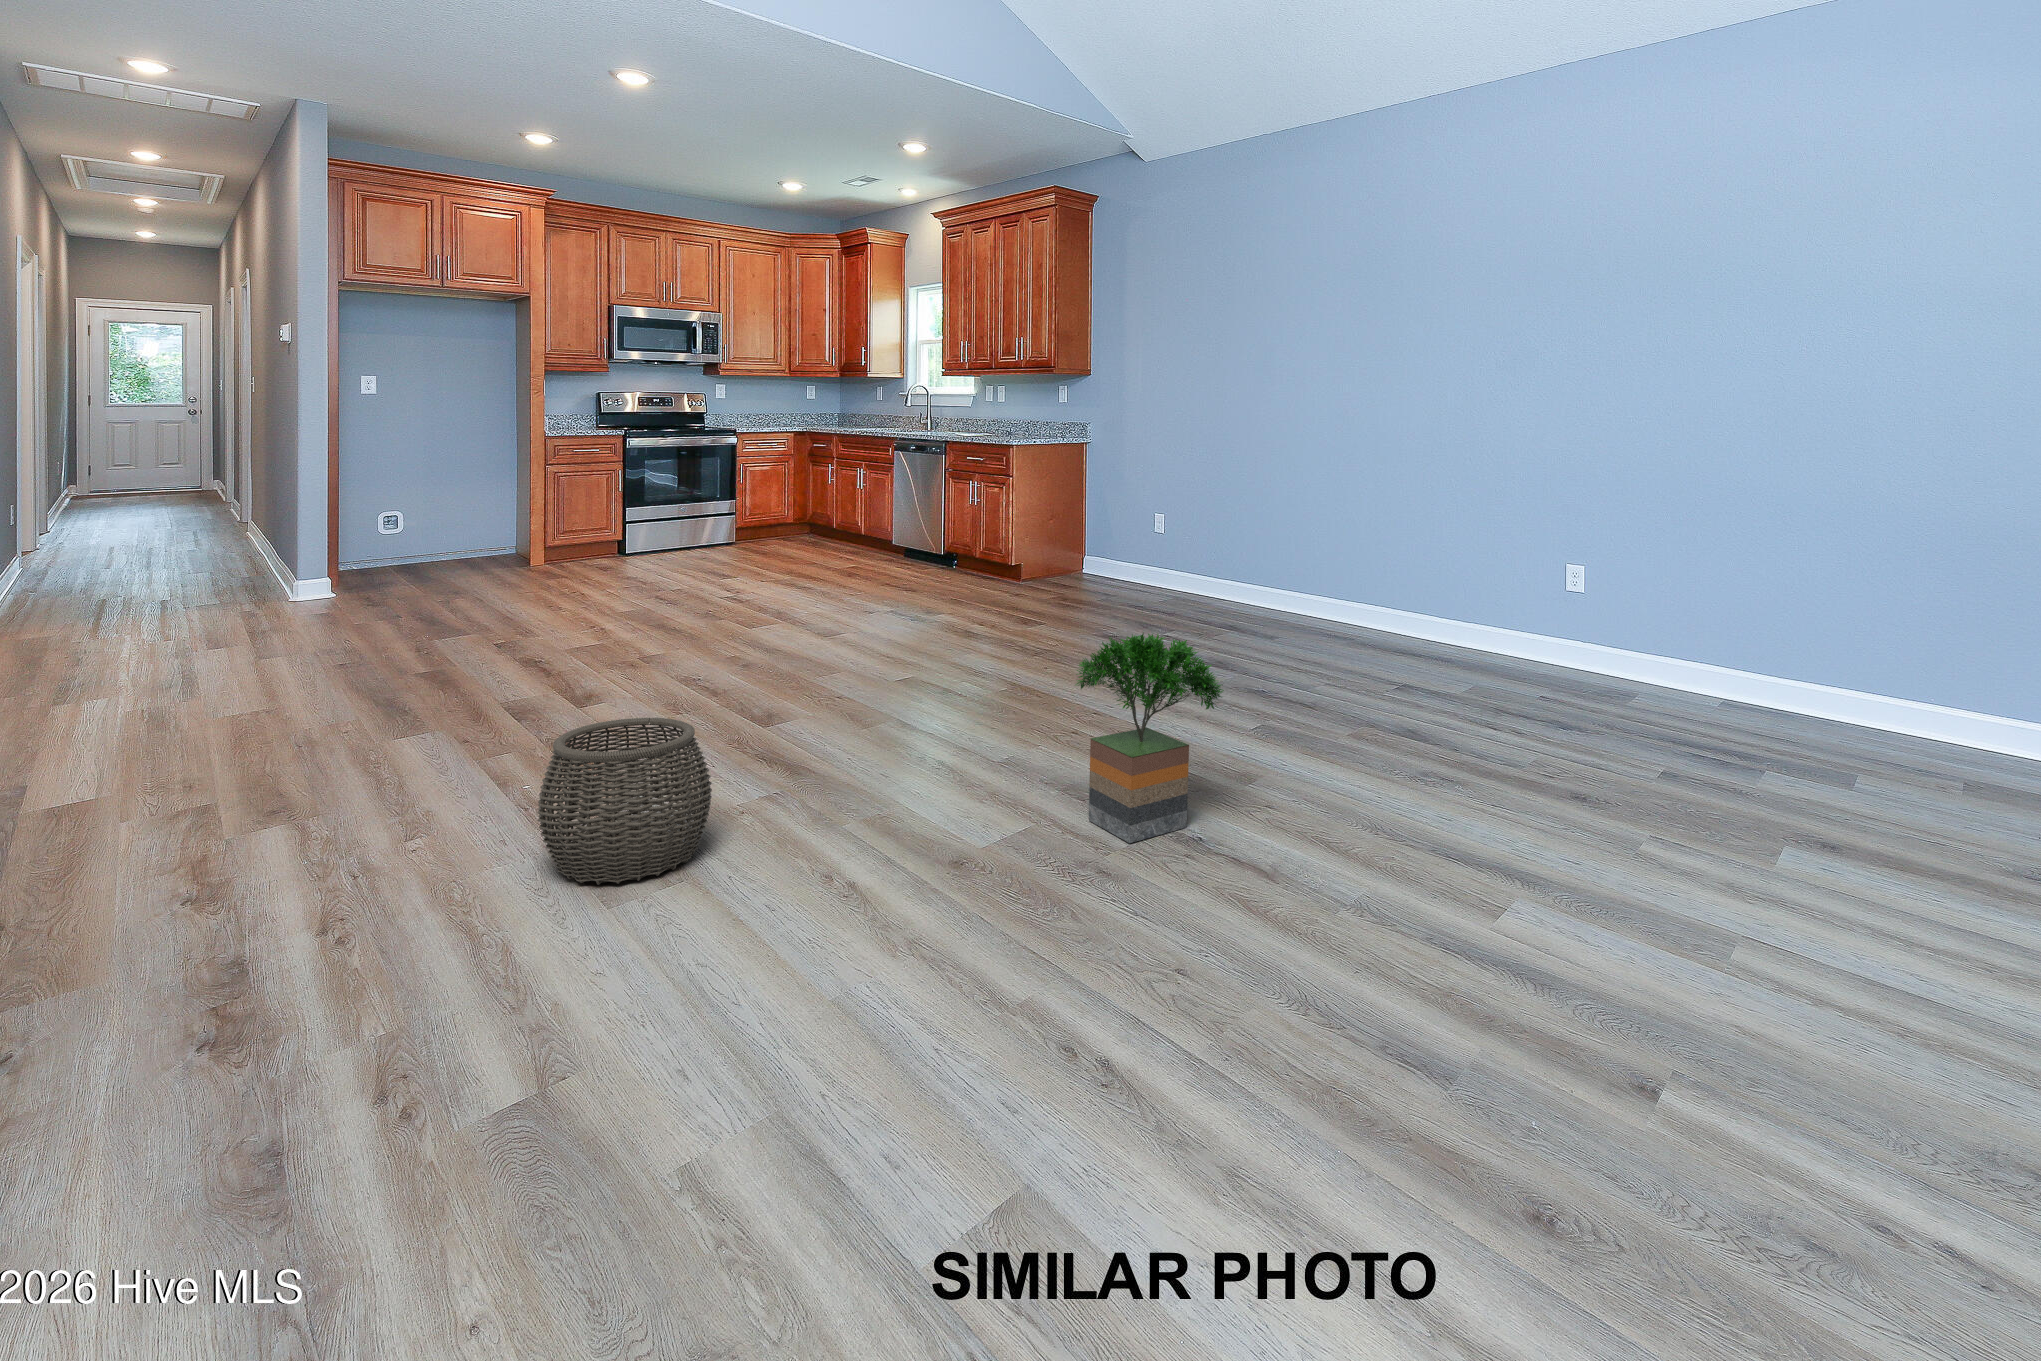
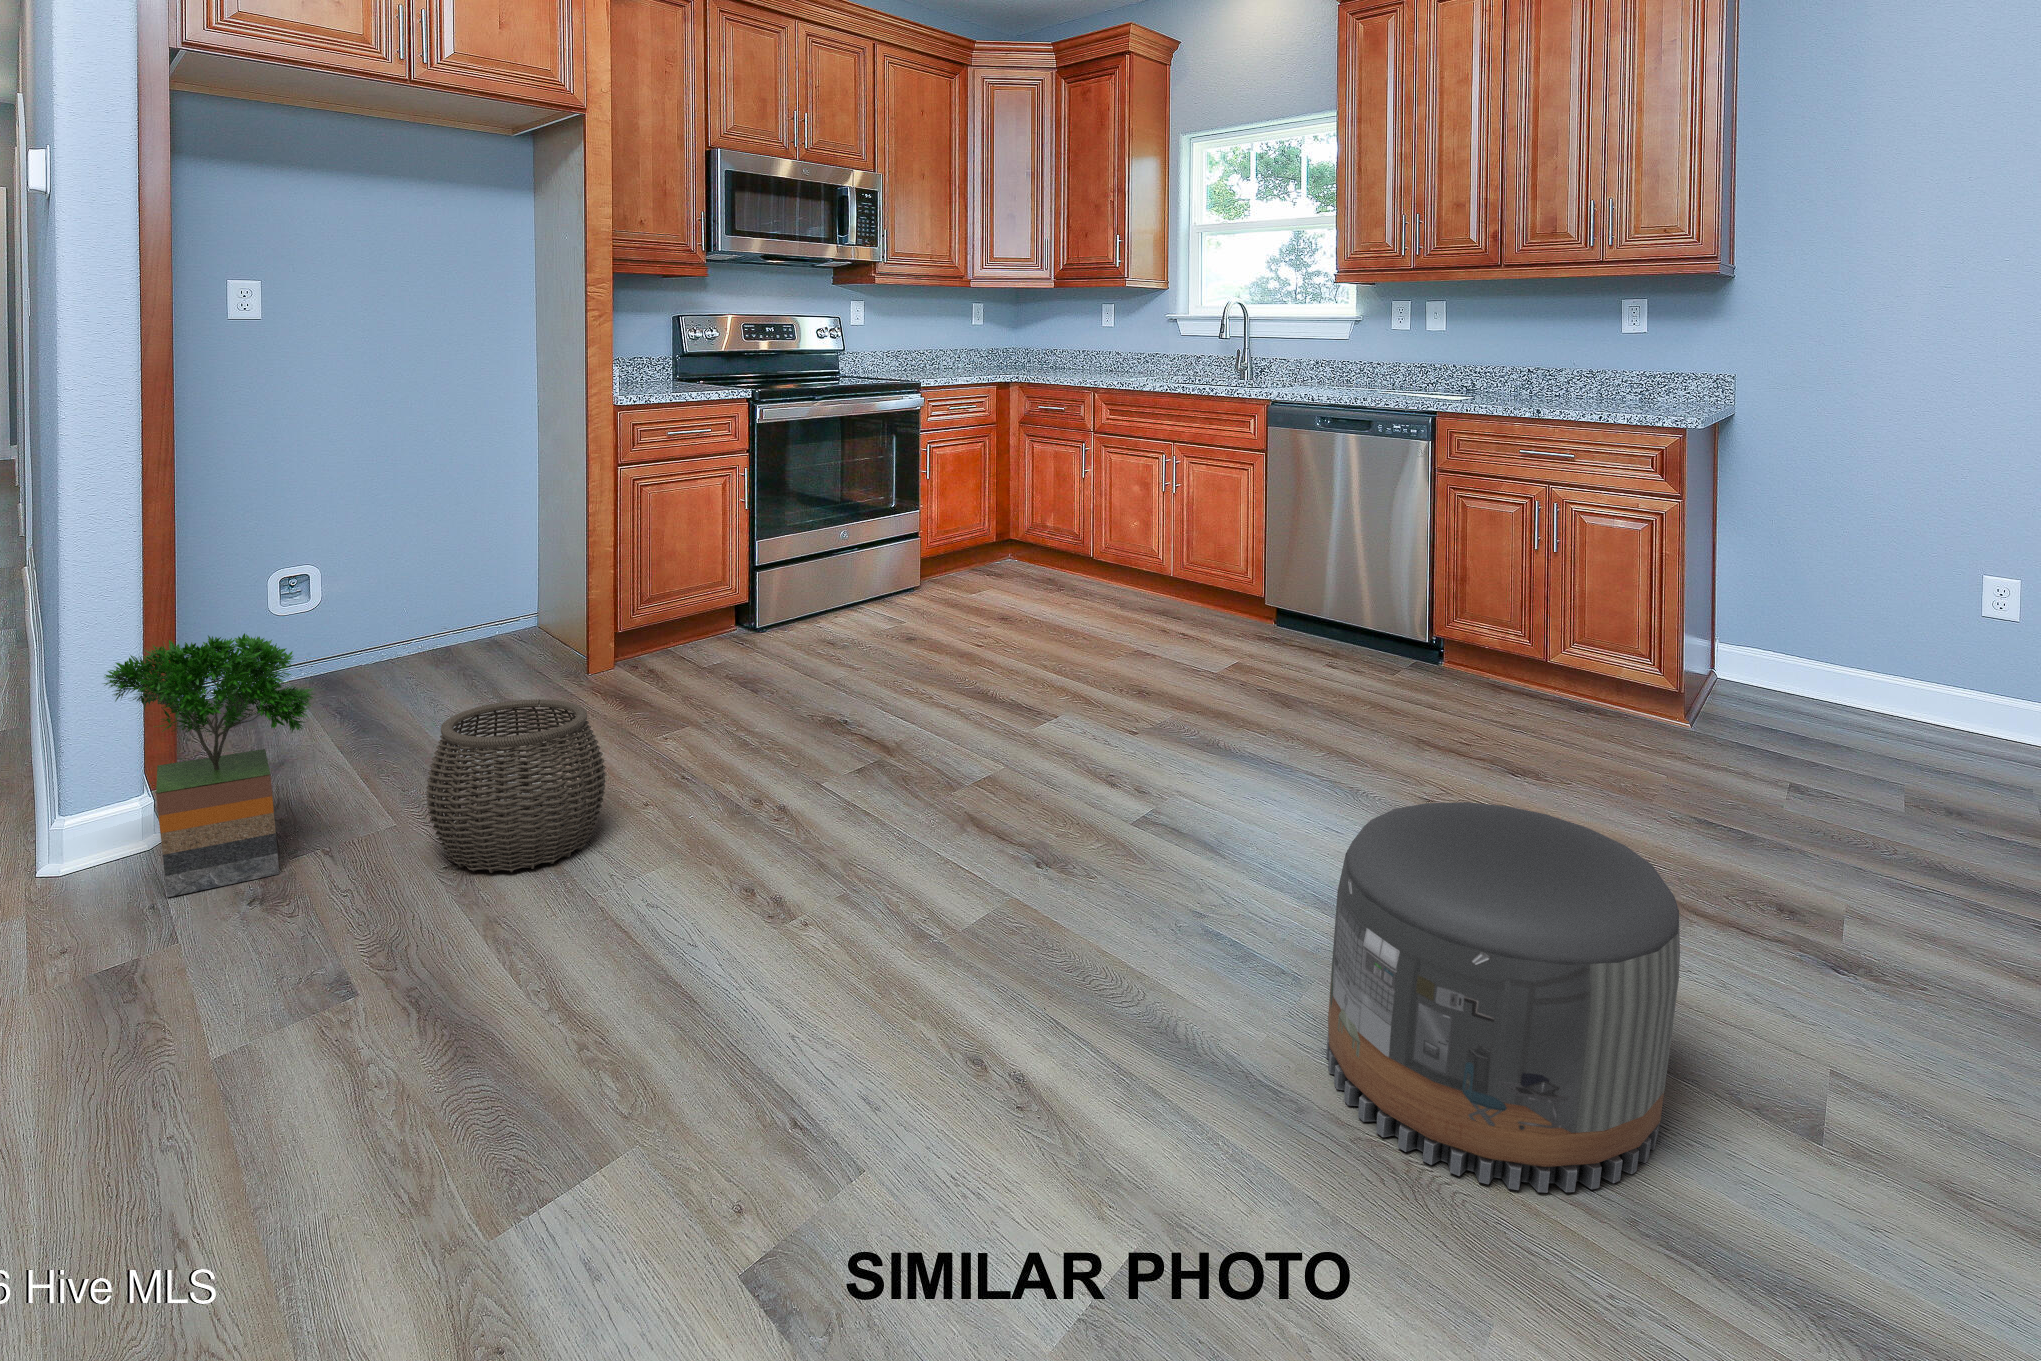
potted tree: present [1076,633,1224,843] -> present [104,633,315,897]
pouf: none [1409,809,1755,1192] -> present [1326,802,1680,1193]

